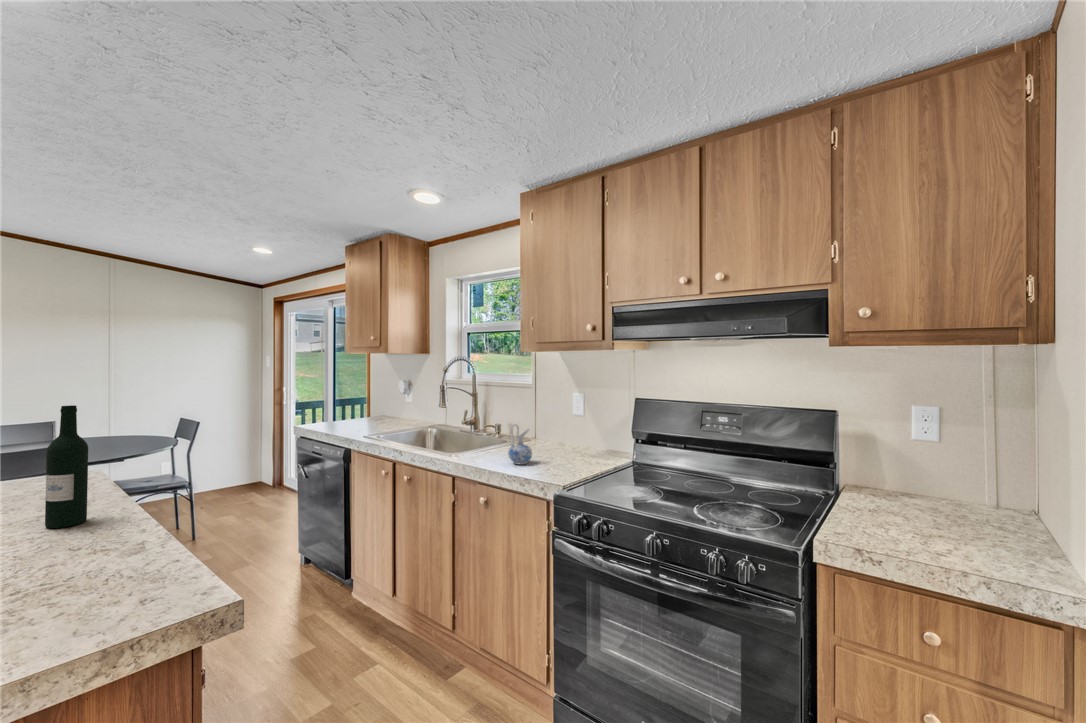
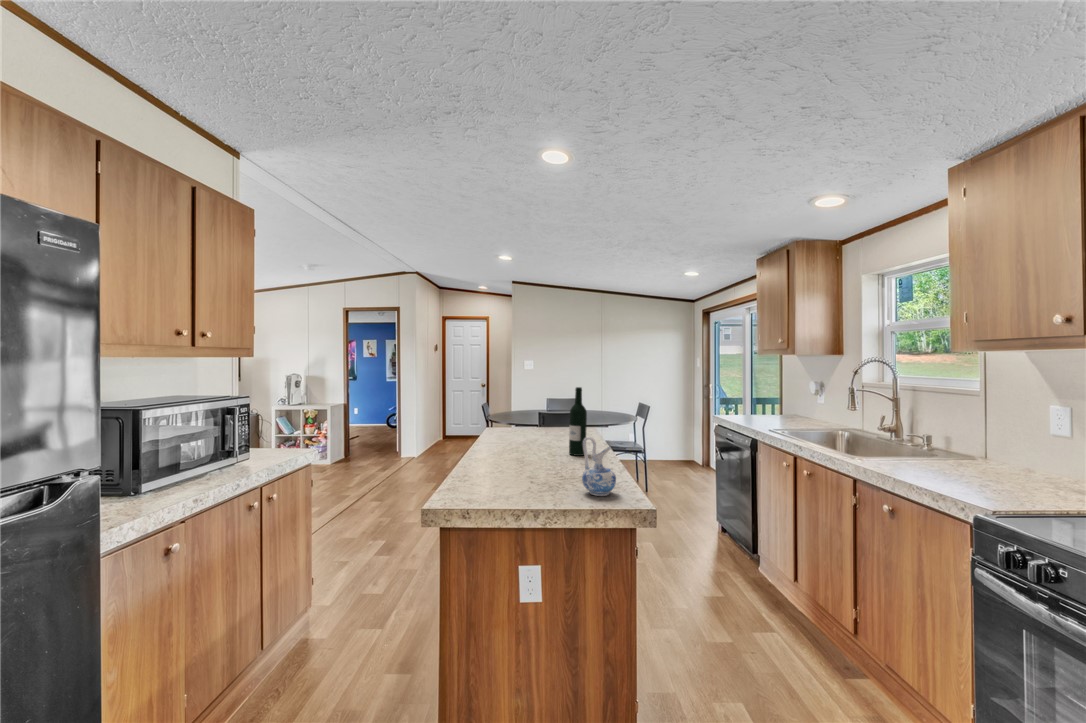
ceramic pitcher: present [508,424,532,464] -> present [582,437,616,496]

